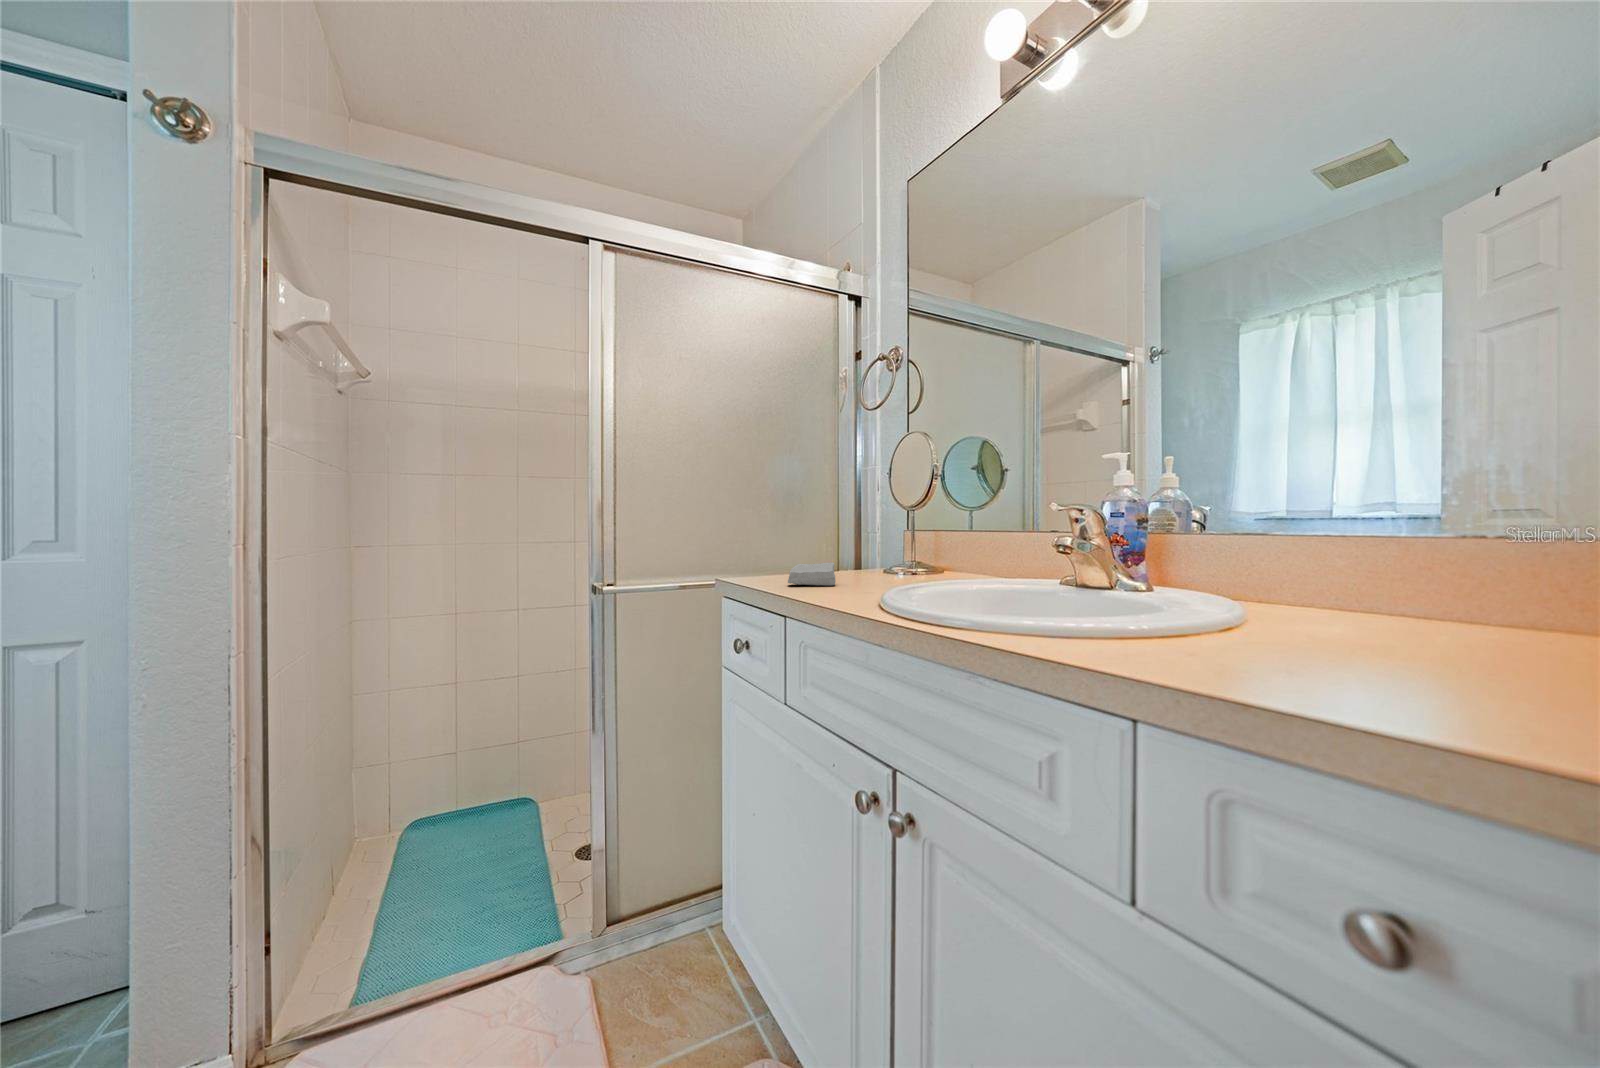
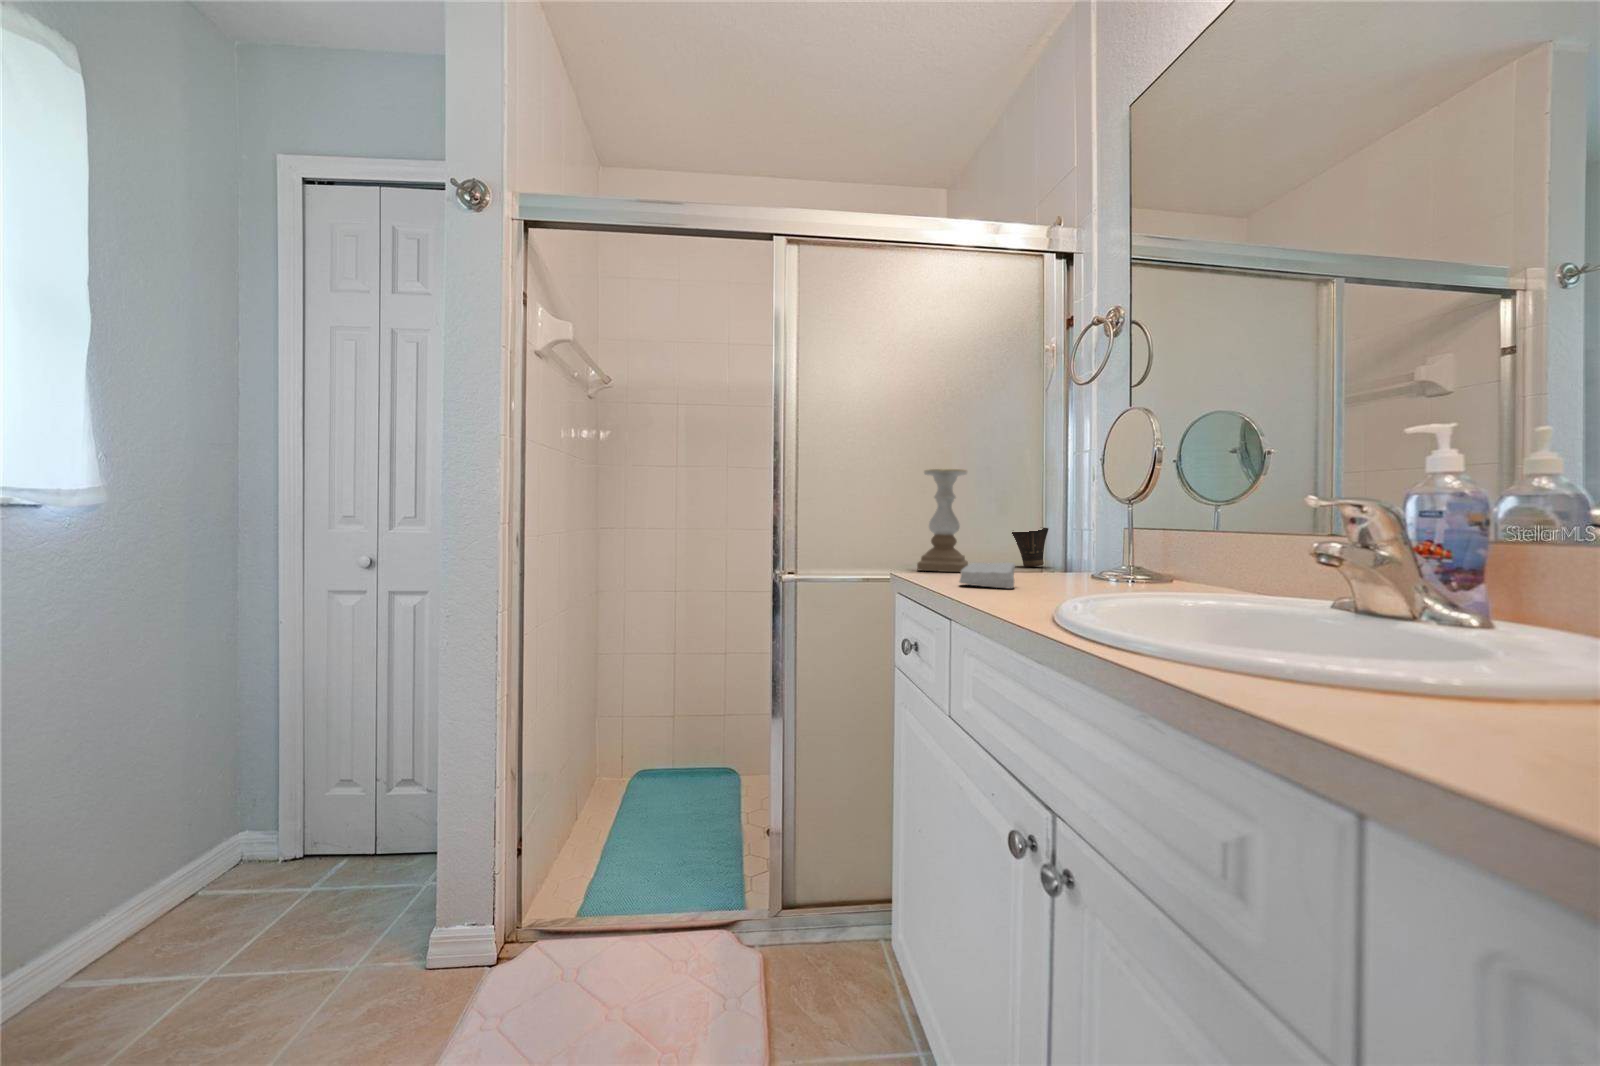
candle holder: none [739,479,783,575] -> present [917,469,968,572]
cup: none [817,532,847,567] -> present [1012,528,1048,567]

